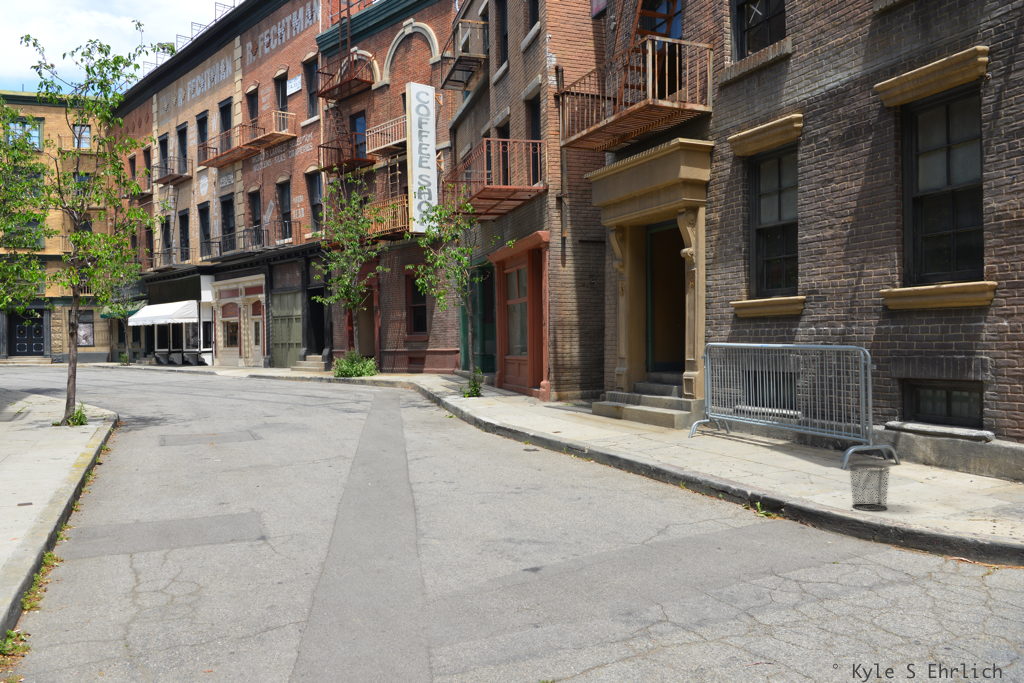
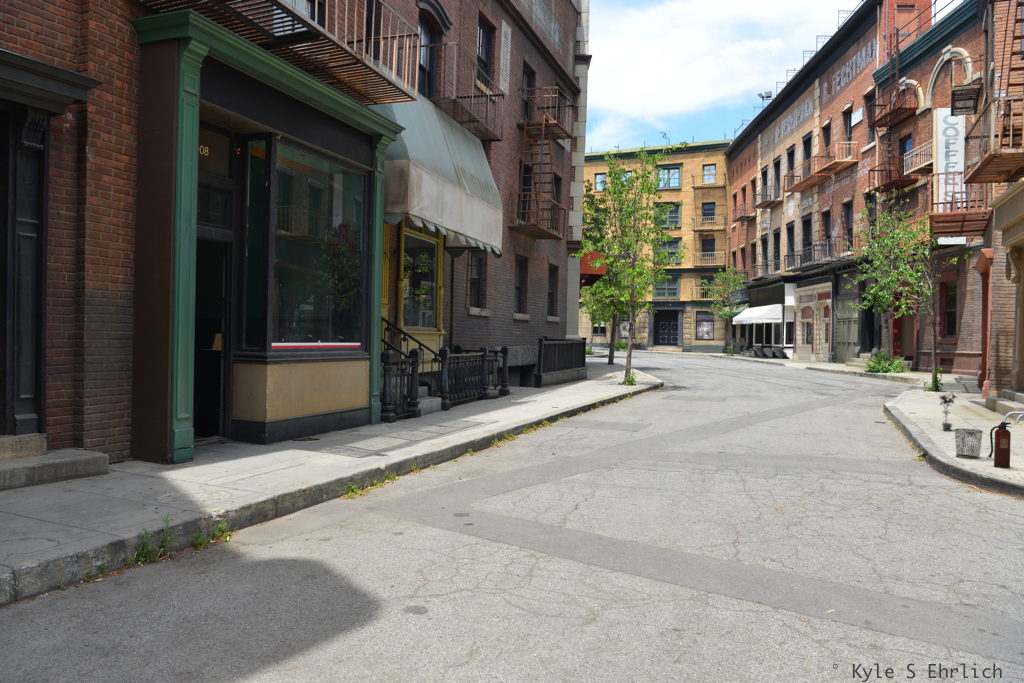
potted plant: none [665,404,688,458] -> present [940,394,956,431]
fire extinguisher: none [948,453,978,524] -> present [988,422,1012,468]

